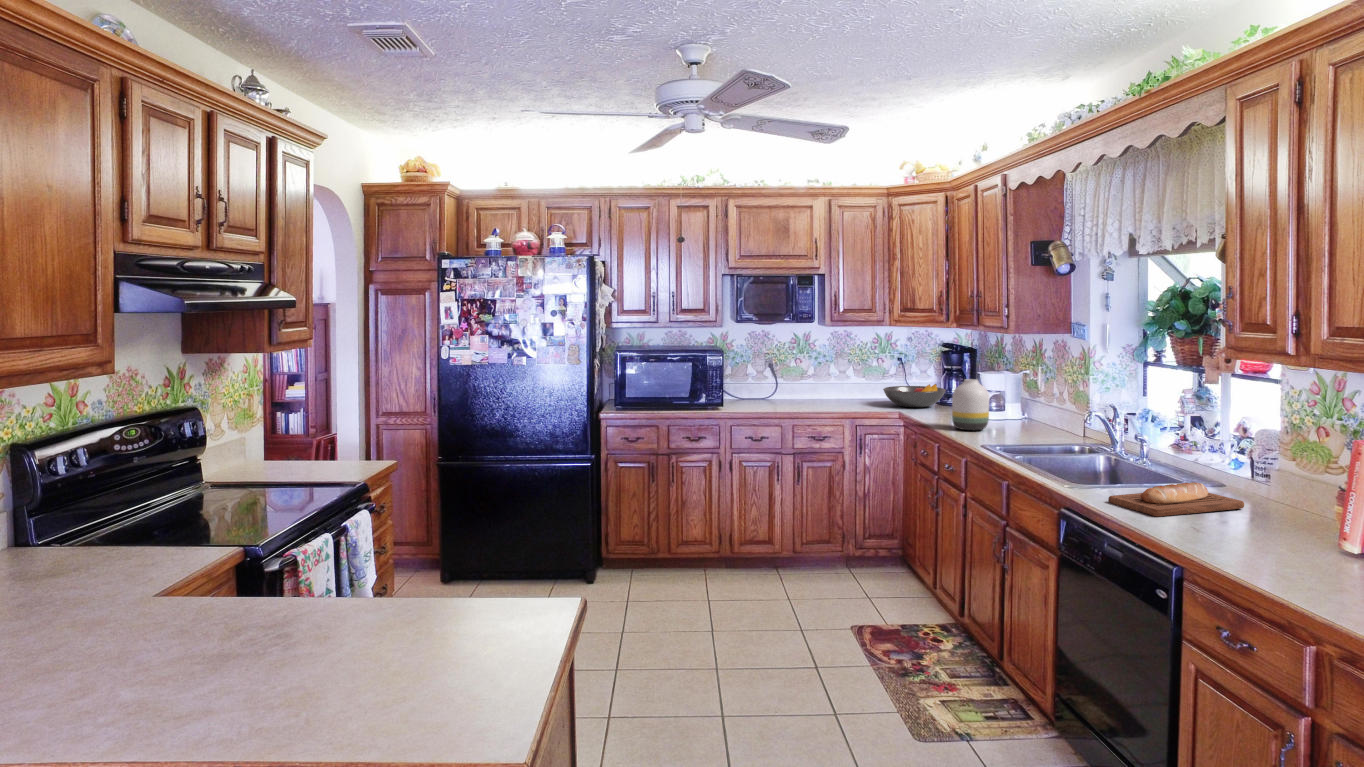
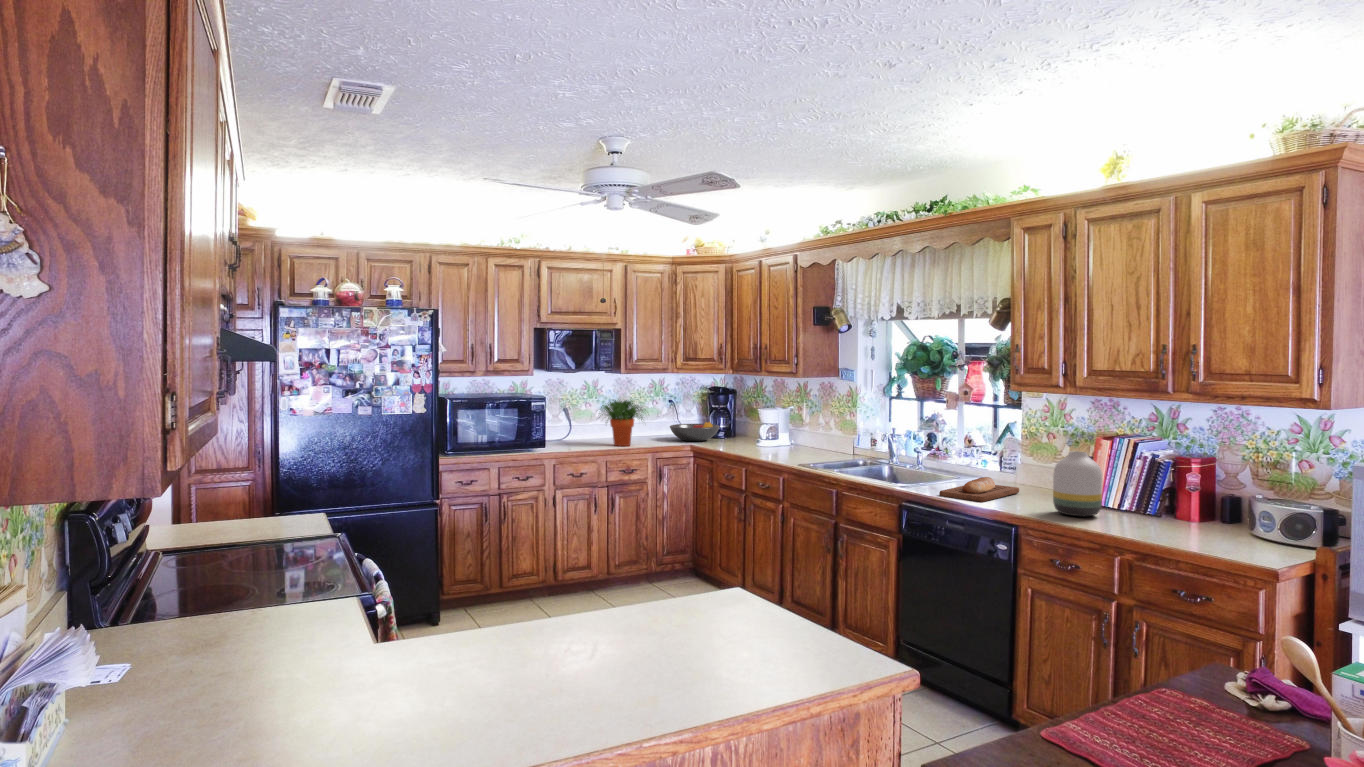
potted plant: none [783,355,846,410] -> present [601,400,643,446]
vase: present [952,379,989,430] -> present [1053,451,1103,516]

